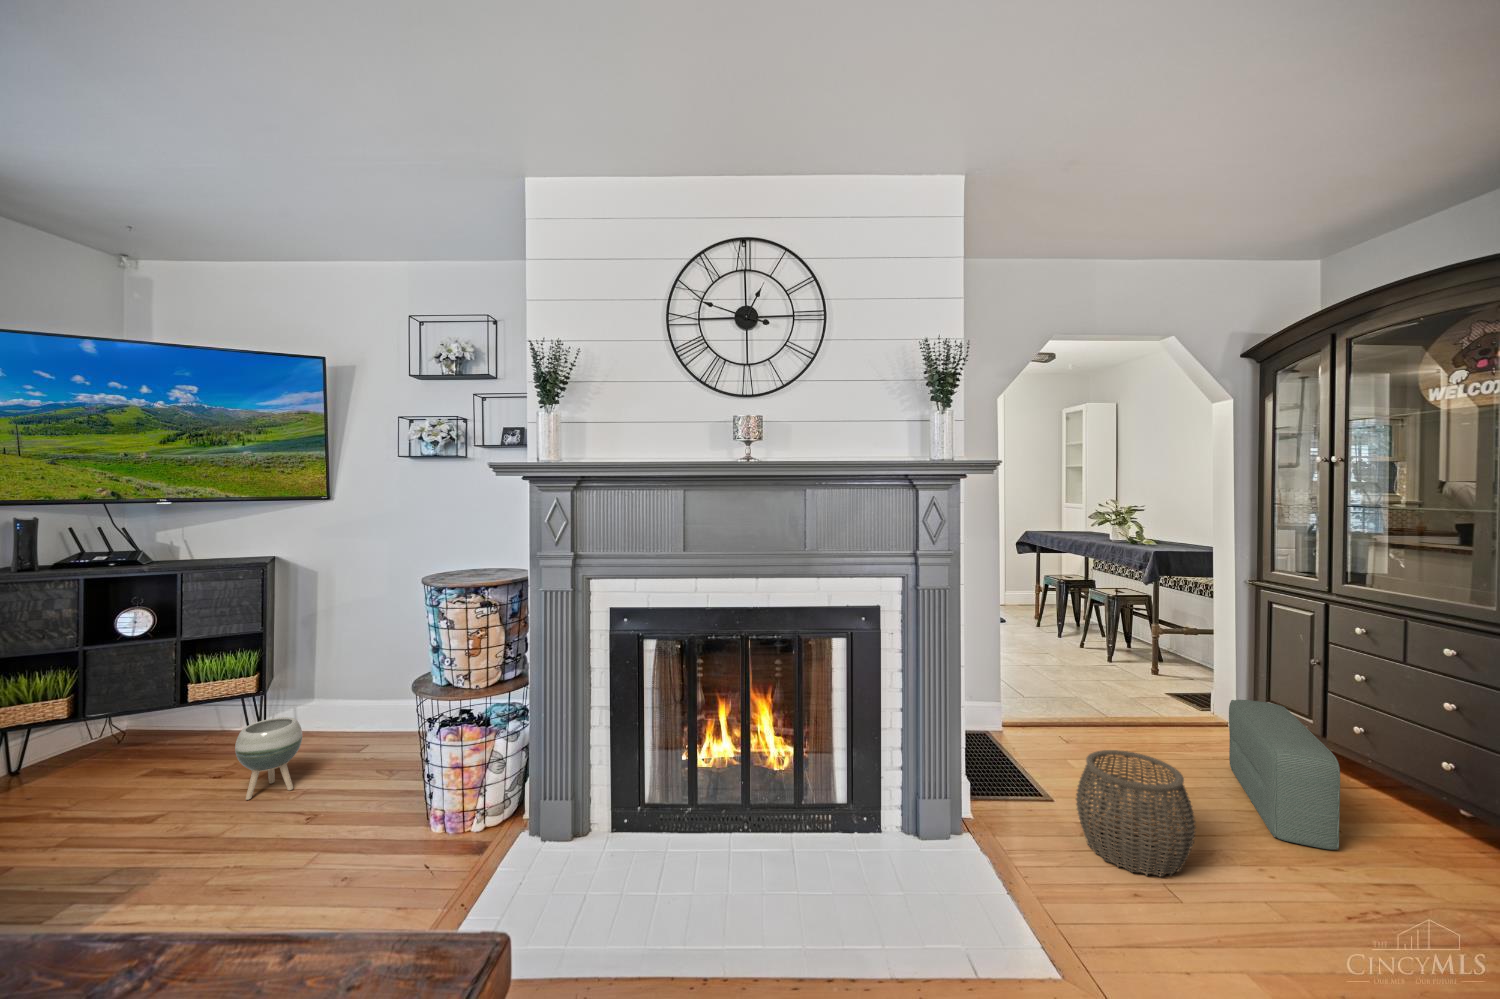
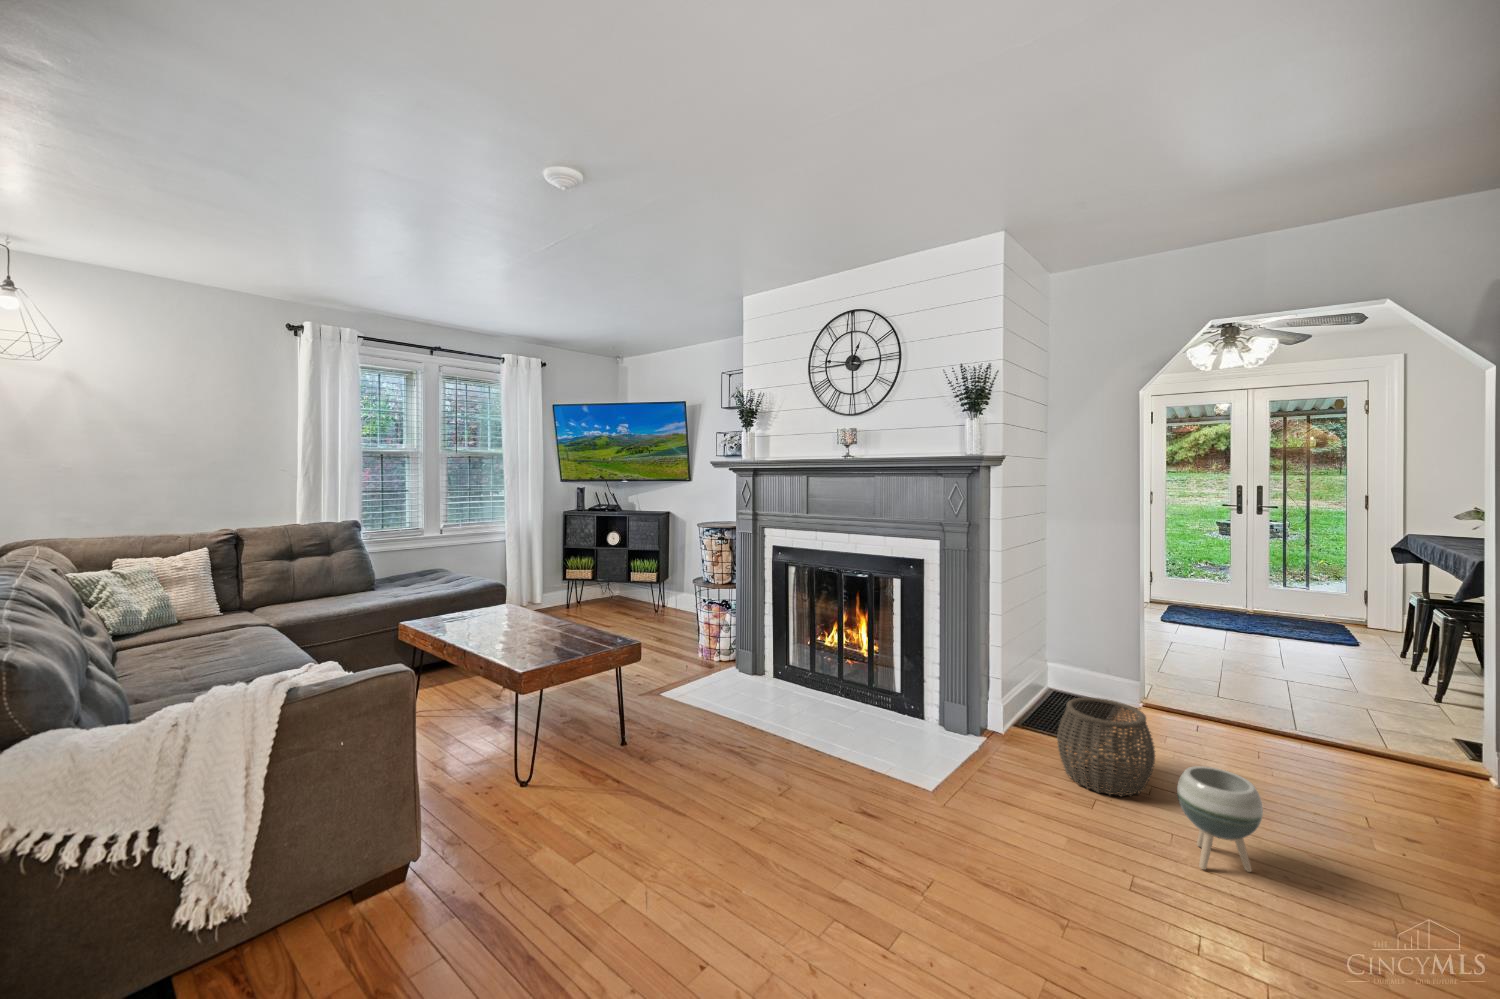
pouf: present [1229,700,1340,850] -> none [1279,710,1428,845]
planter: present [235,717,302,800] -> present [1177,766,1263,872]

